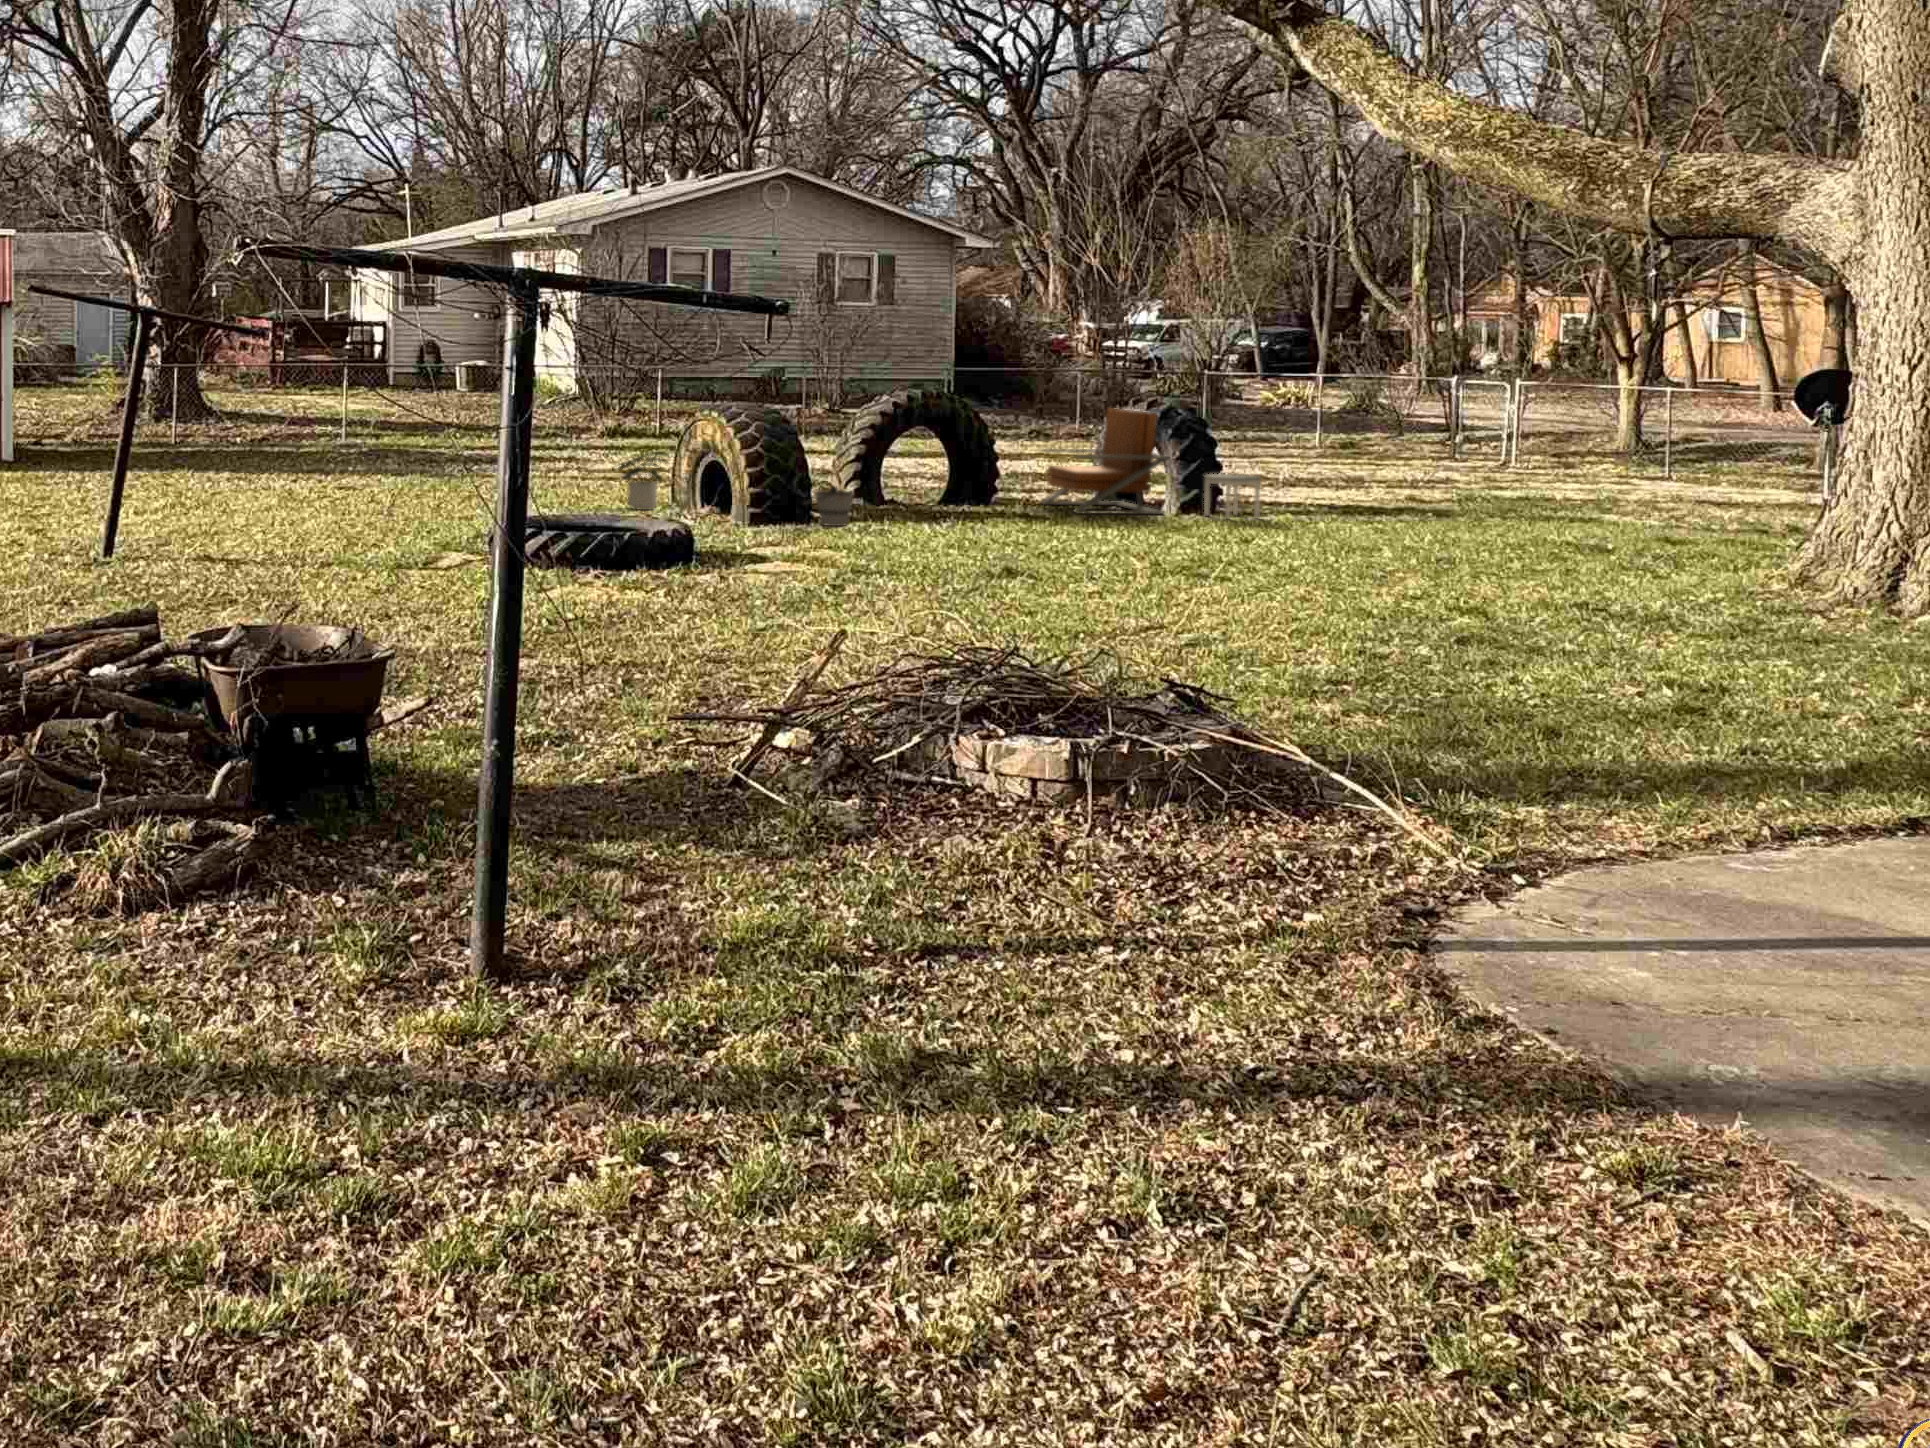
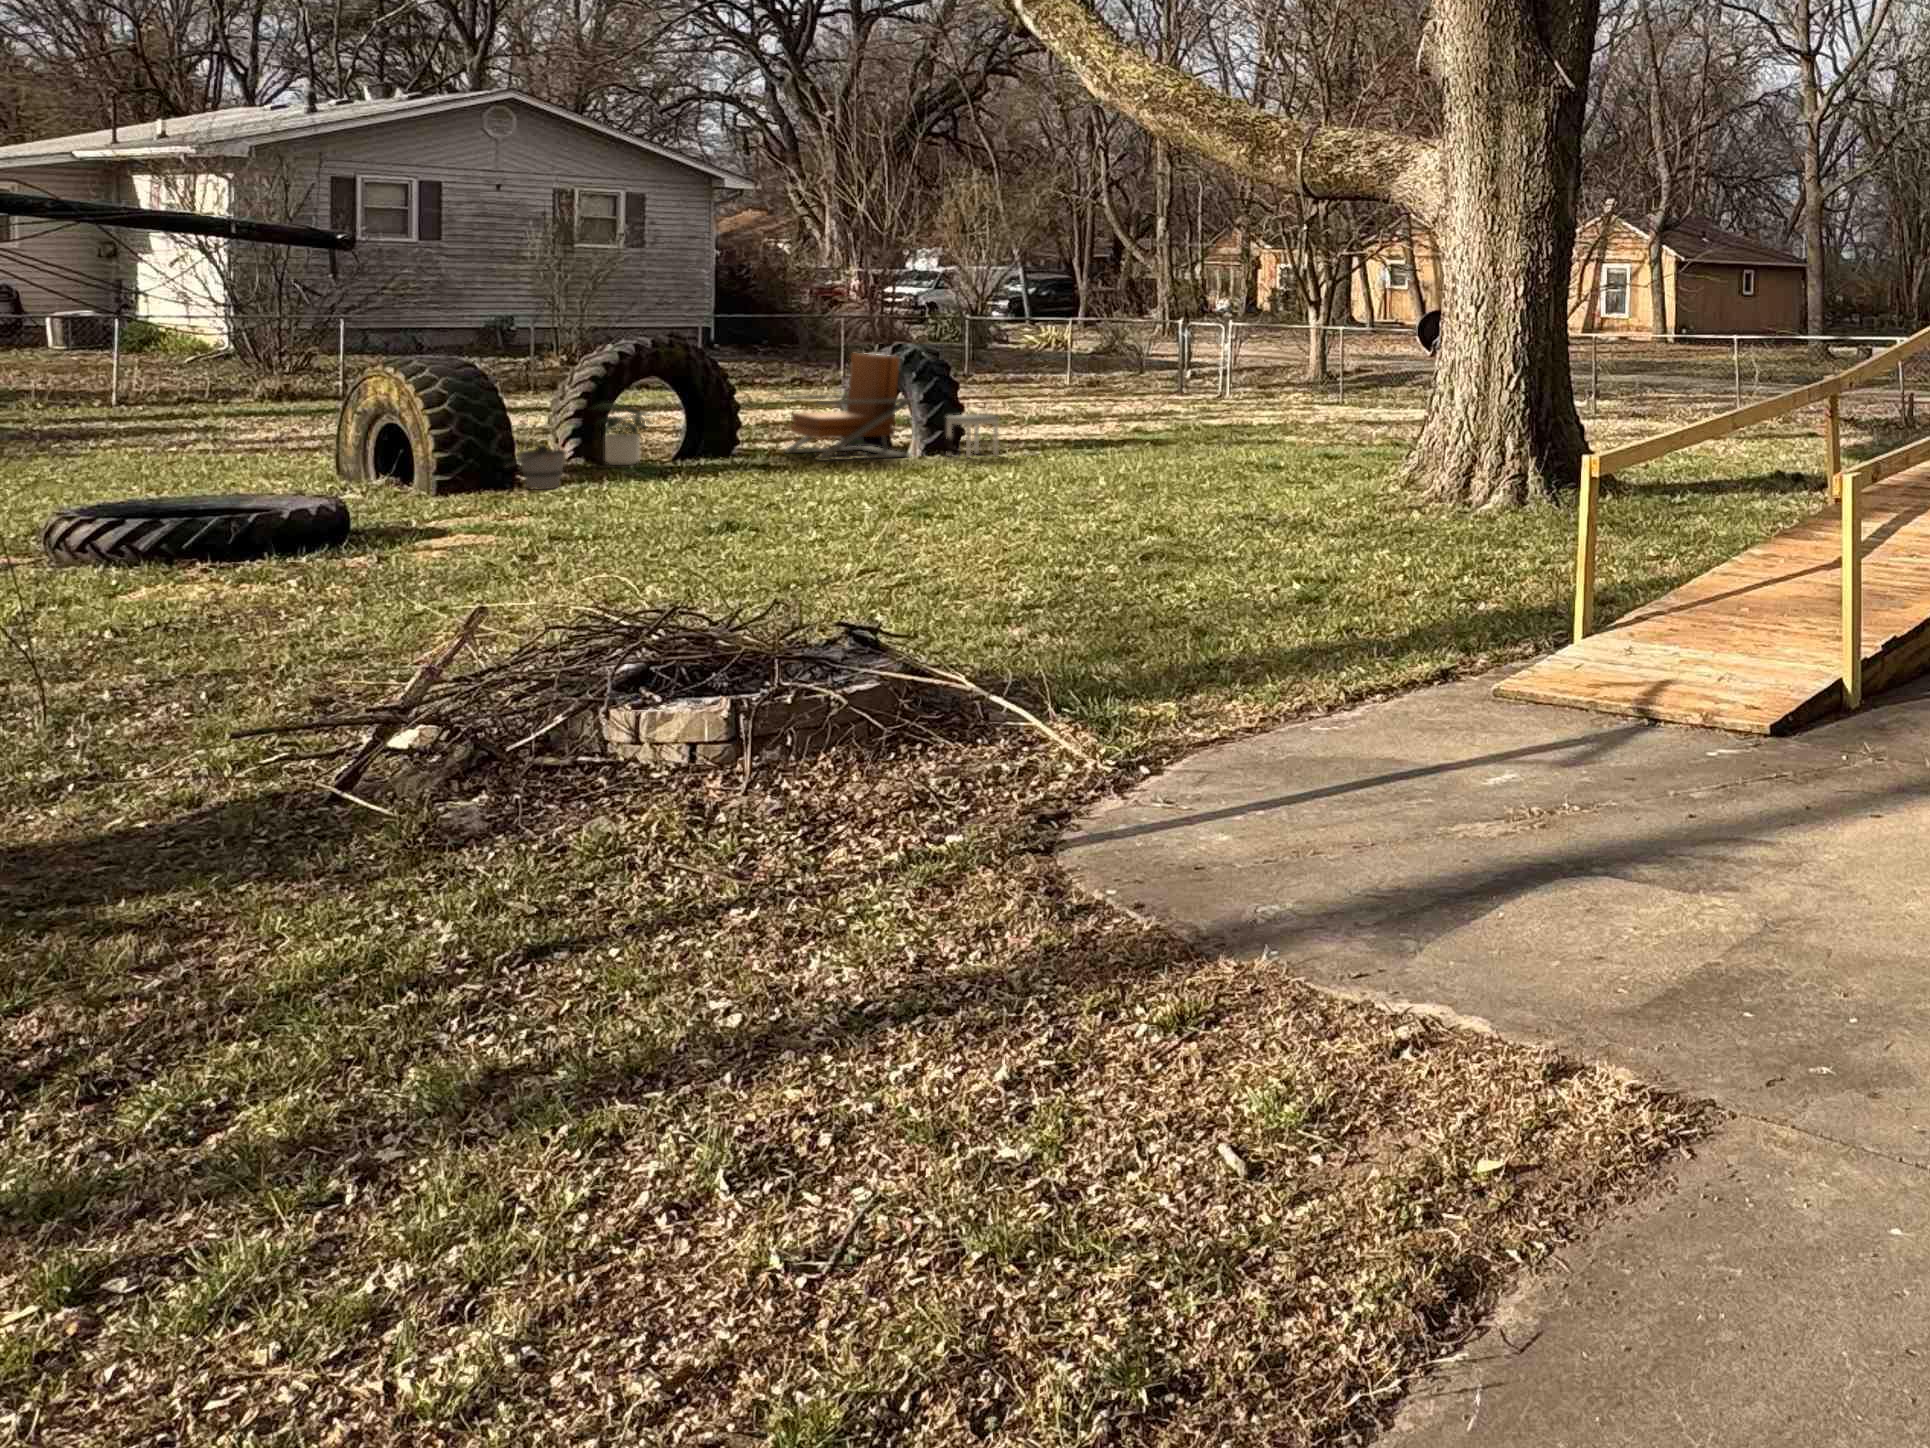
potted plant: present [617,452,665,510] -> present [588,403,653,465]

